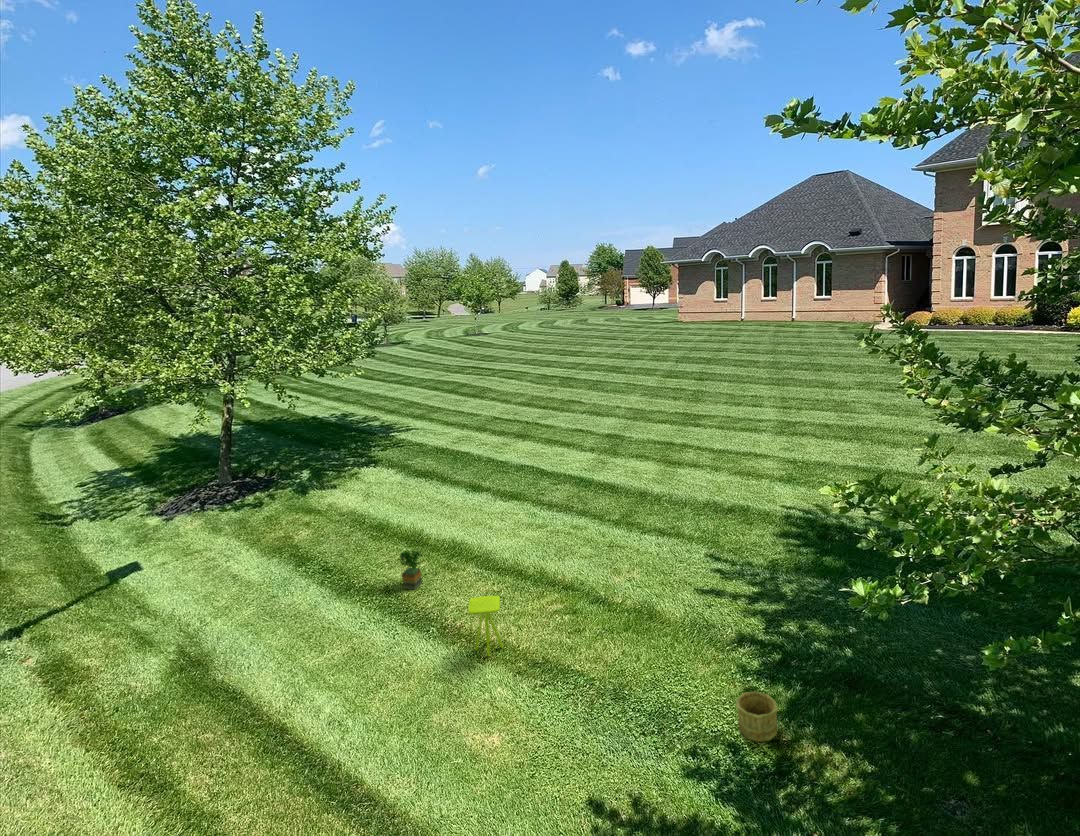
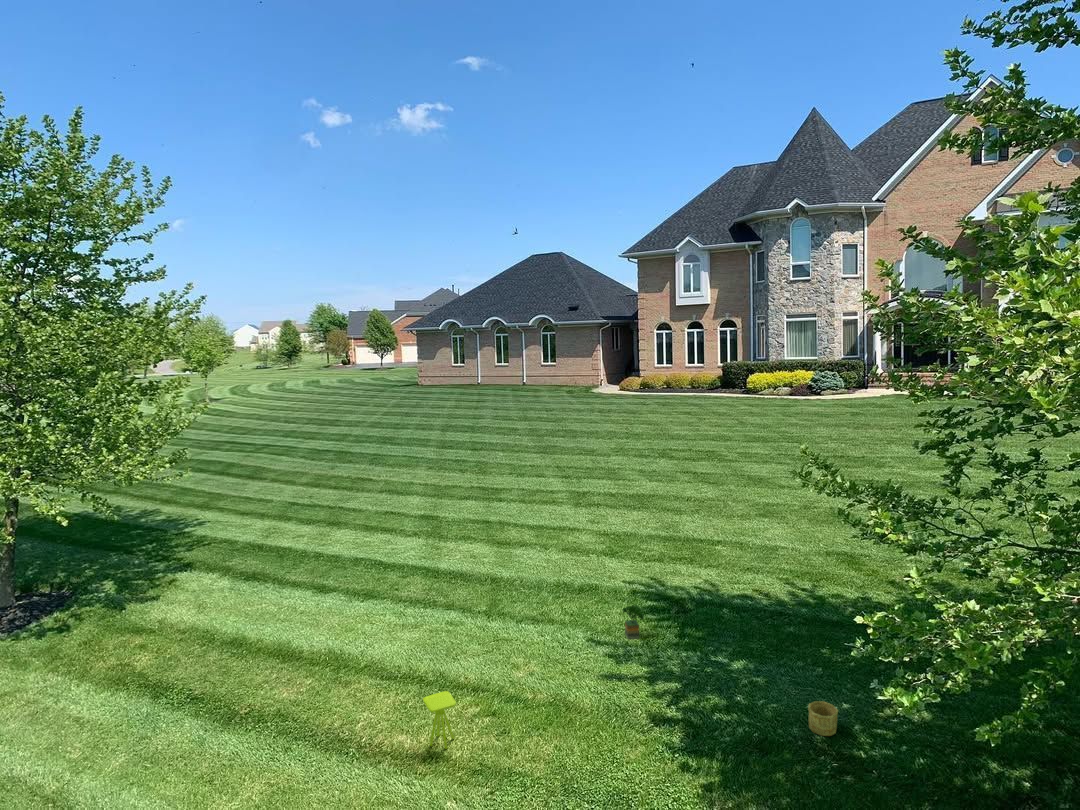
potted tree: present [400,551,423,590] -> present [622,605,644,639]
wooden bucket: present [736,691,778,742] -> present [808,701,838,736]

